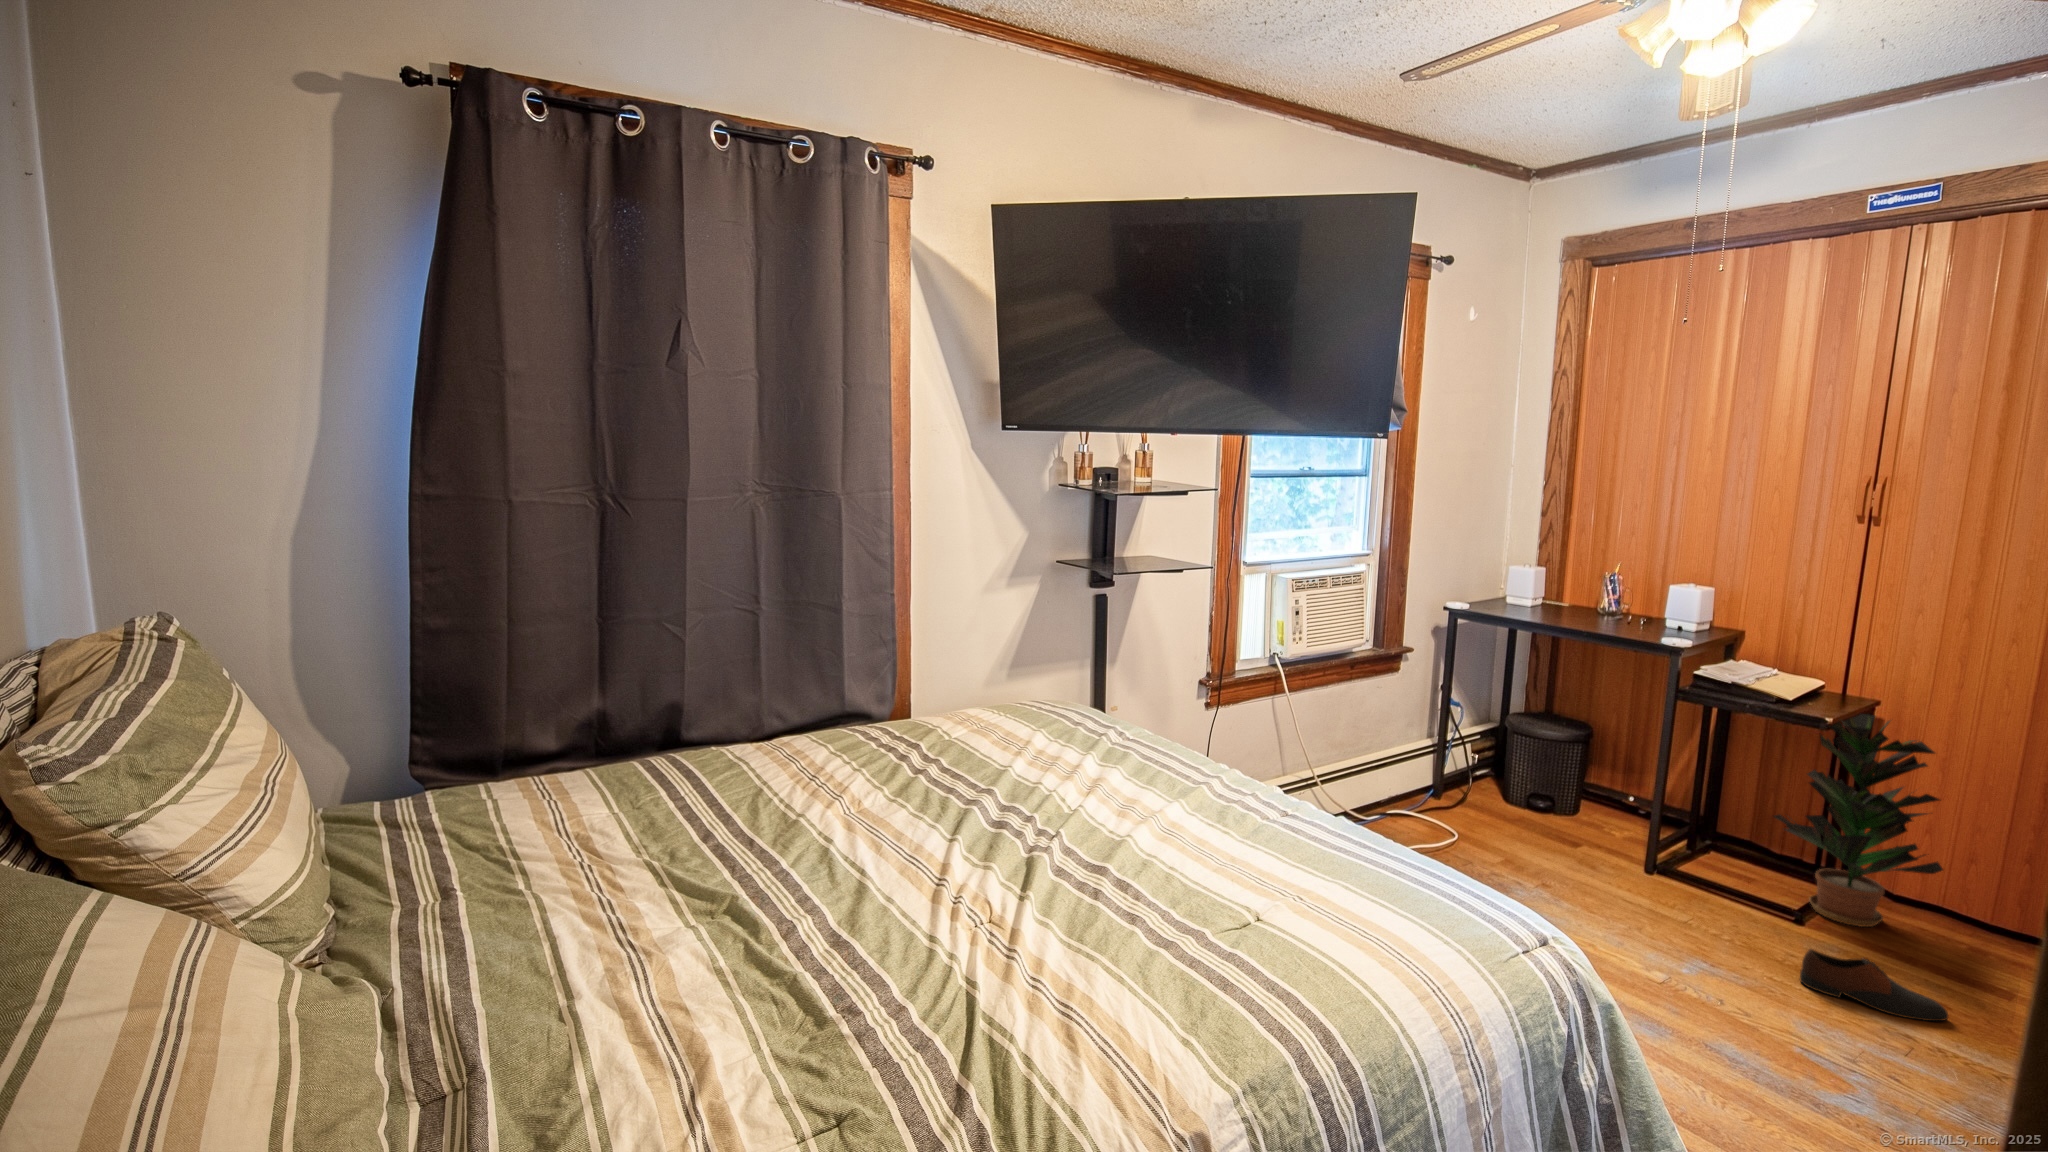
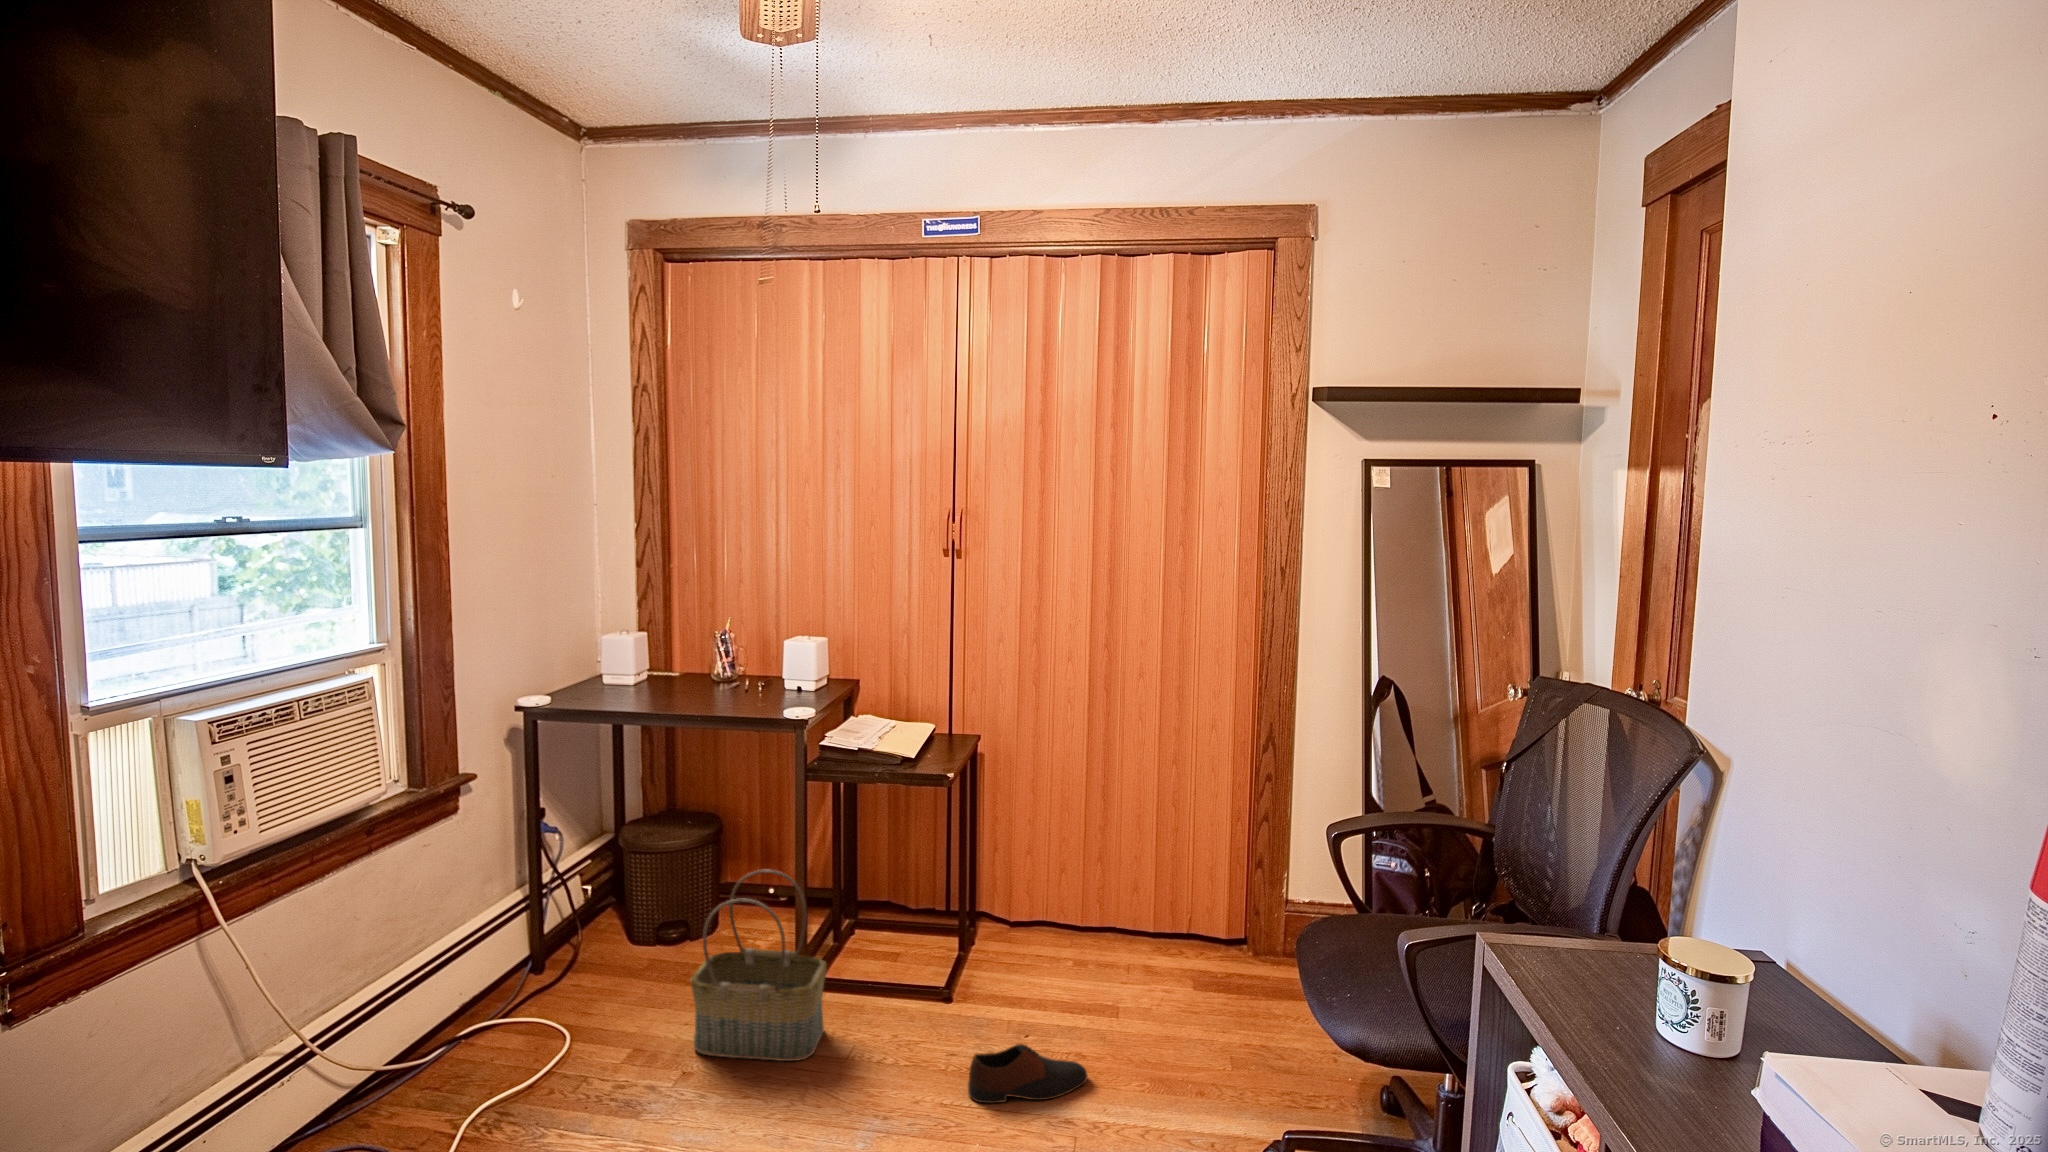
potted plant: present [1774,714,1943,927] -> none [909,756,1048,982]
basket: none [1550,757,1673,908] -> present [690,870,827,1061]

